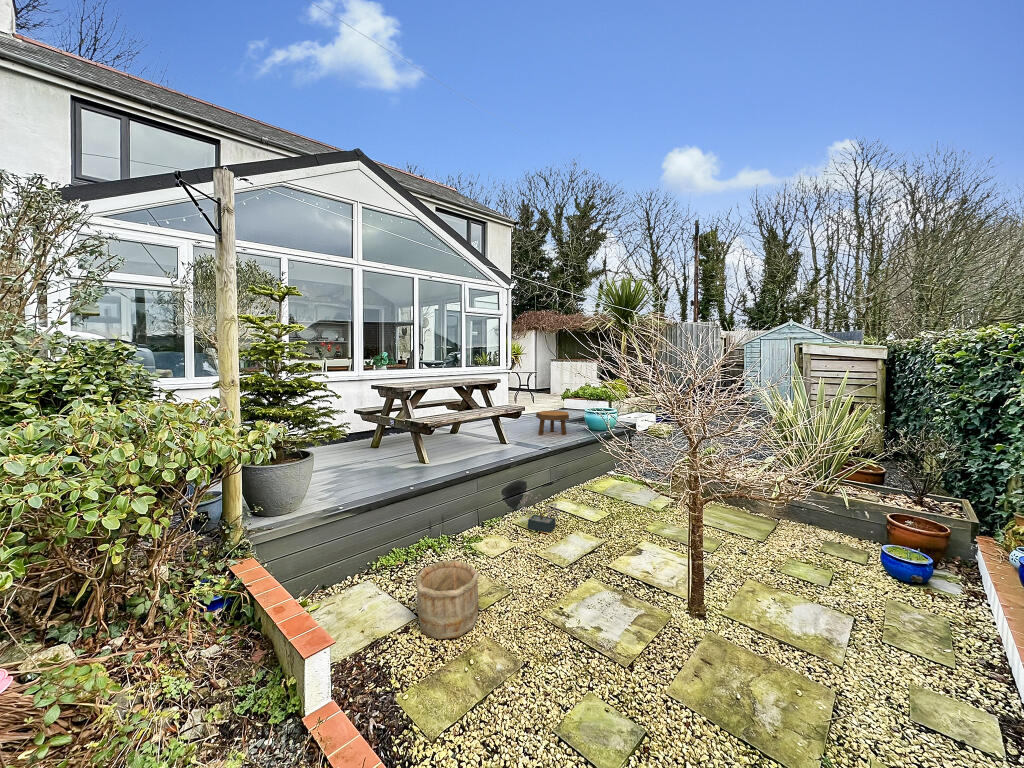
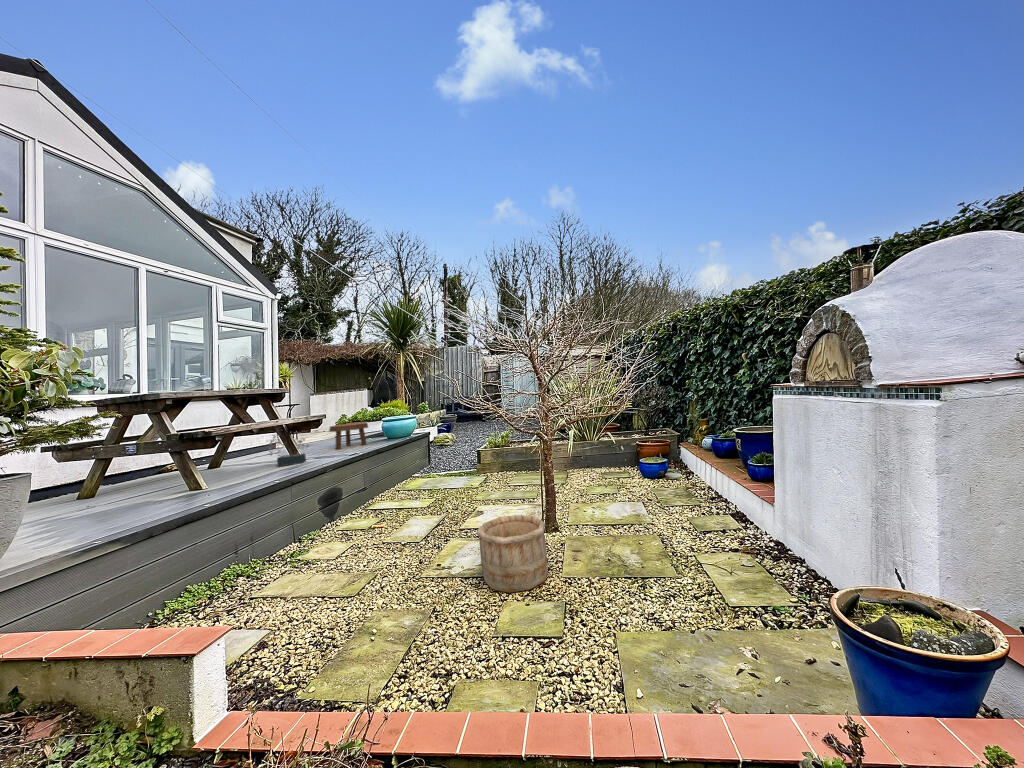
decorative plant: present [521,491,560,533] -> present [269,434,309,466]
wooden bucket: present [415,560,479,639] -> present [476,515,547,593]

